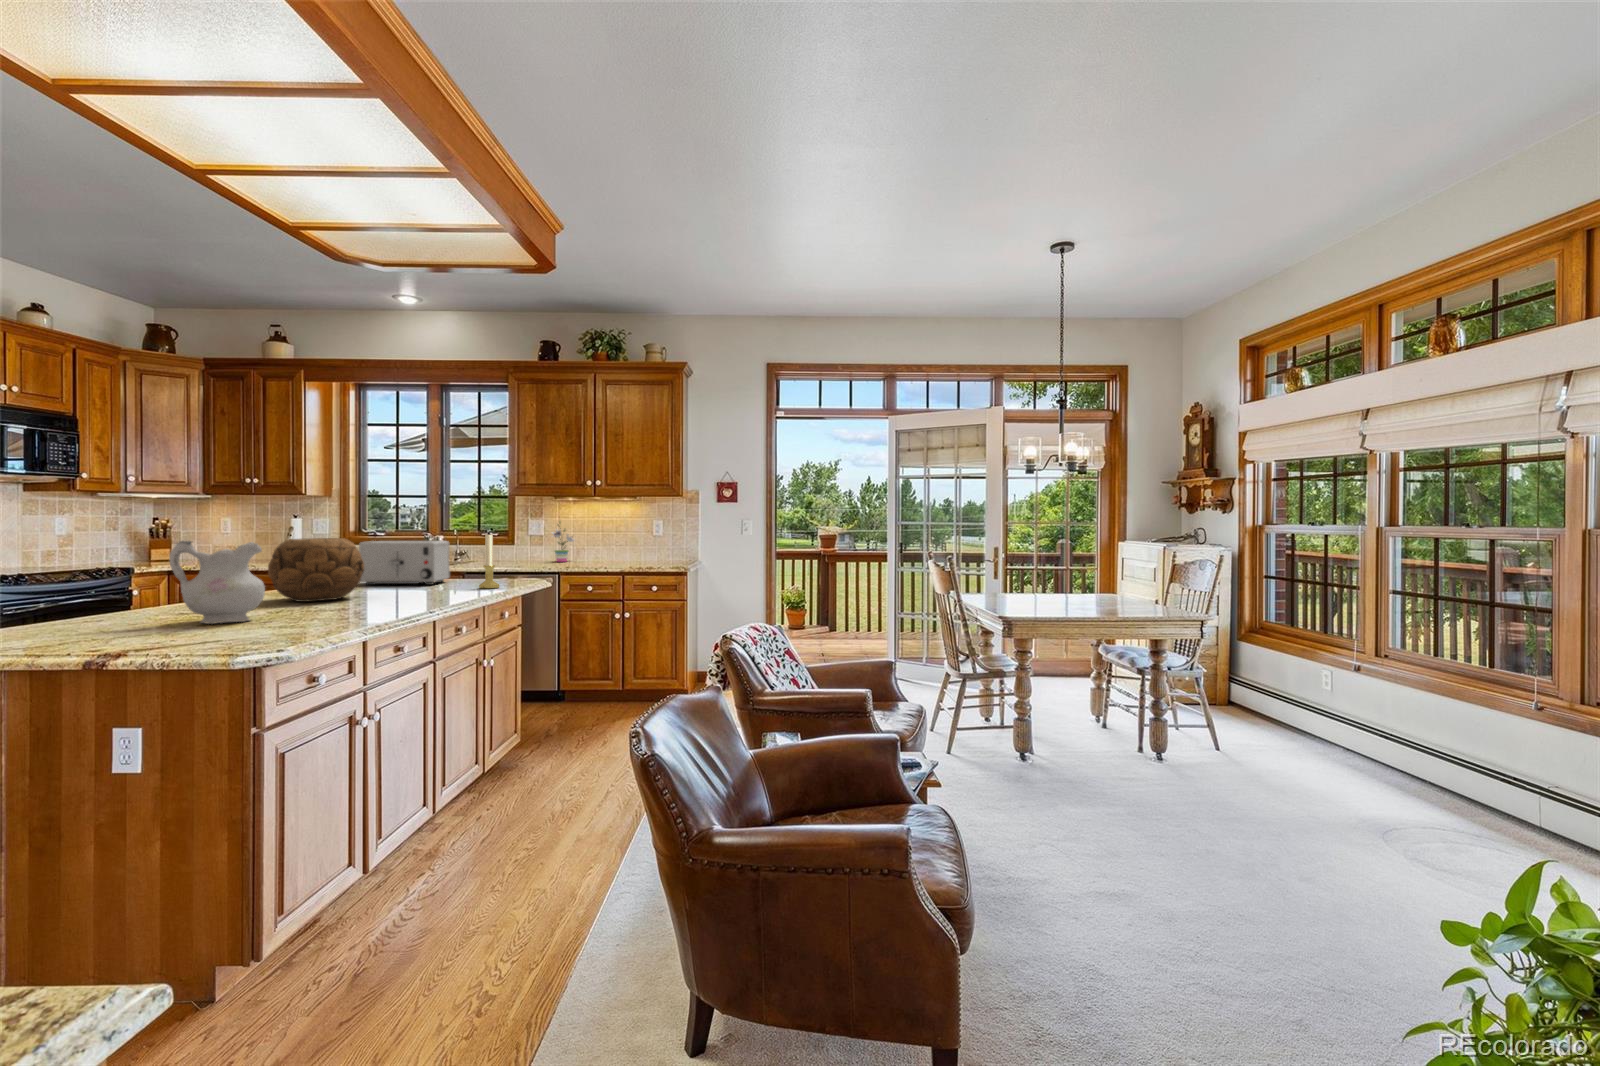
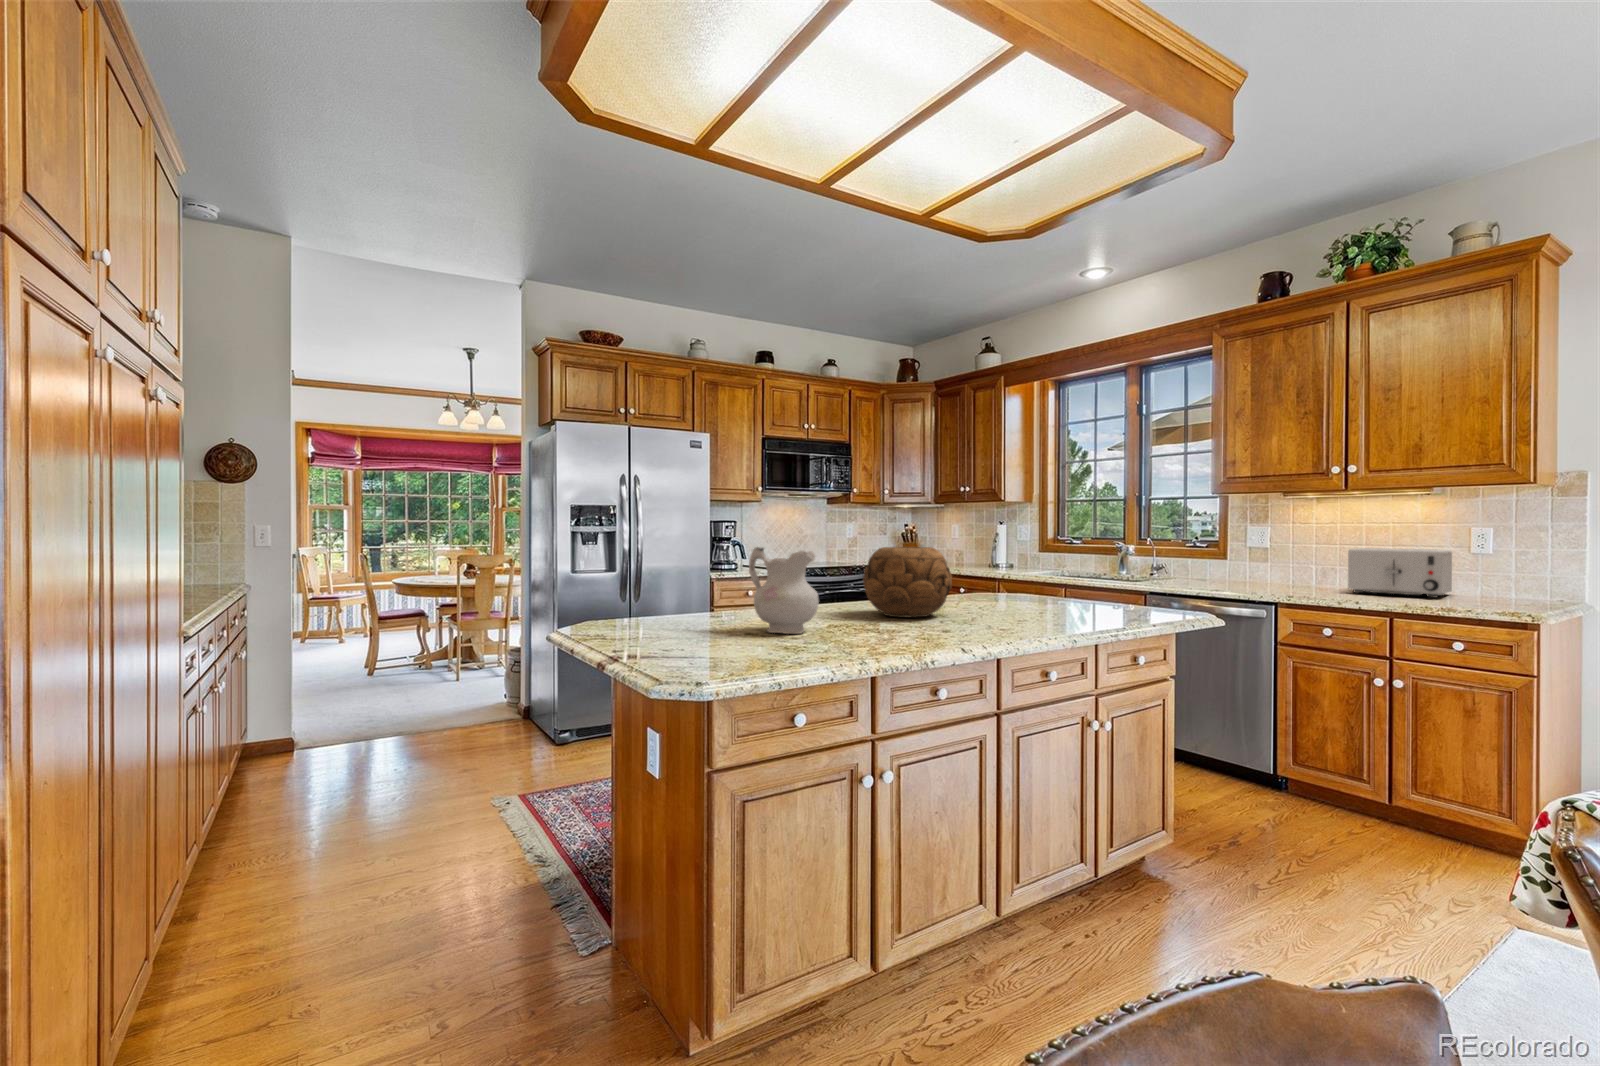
potted plant: present [552,528,574,562] -> none [1271,527,1315,588]
candle holder: present [479,535,500,589] -> none [1094,544,1123,622]
toaster: present [359,541,450,585] -> present [1348,548,1452,598]

